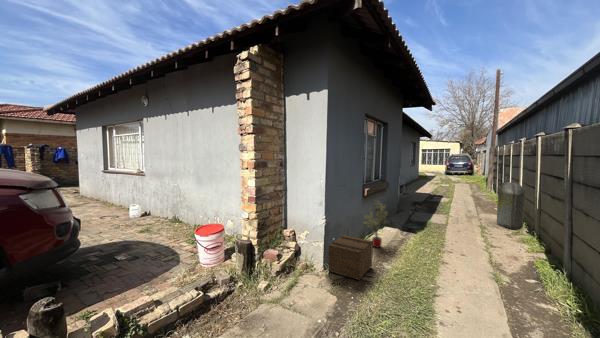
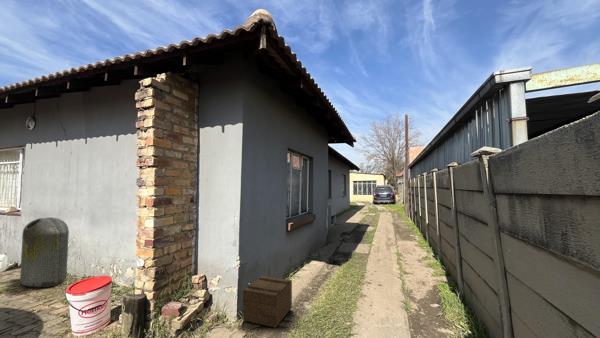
trash can: present [497,182,525,230] -> present [20,217,69,288]
potted tree: present [364,201,387,248] -> none [285,234,311,285]

